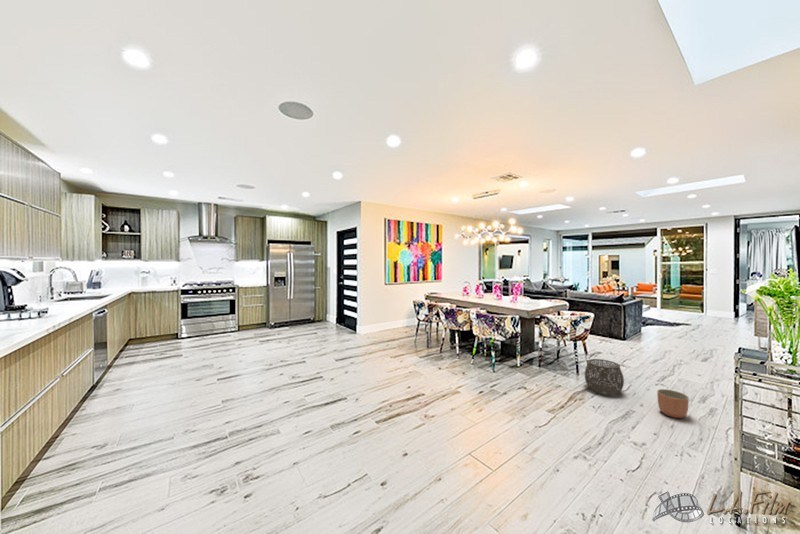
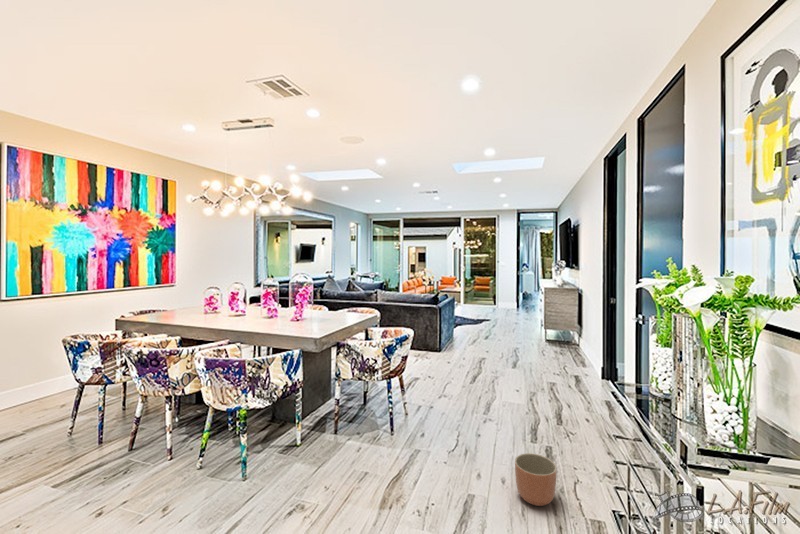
woven basket: present [585,359,624,396] -> none [406,412,465,483]

